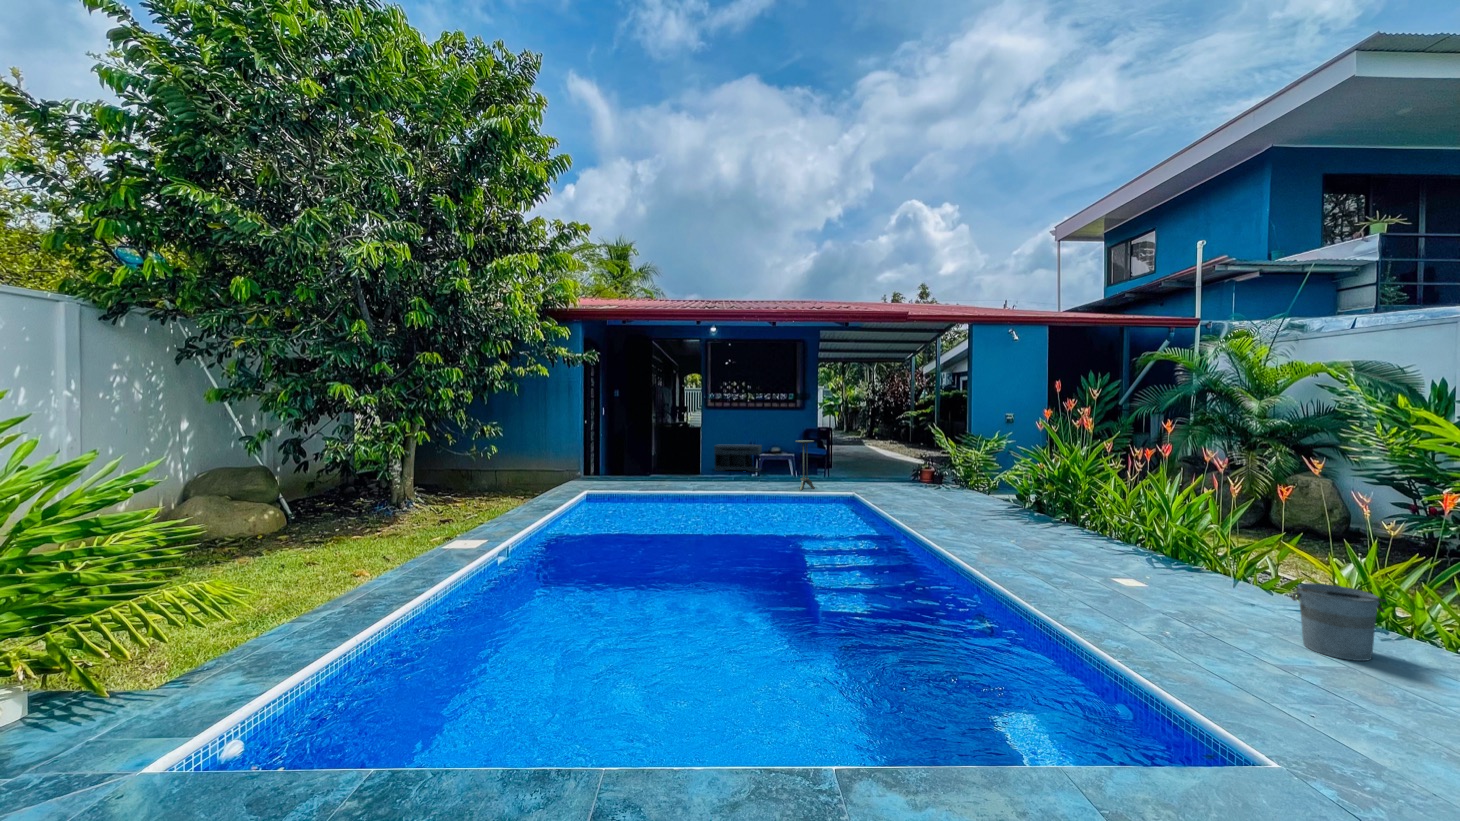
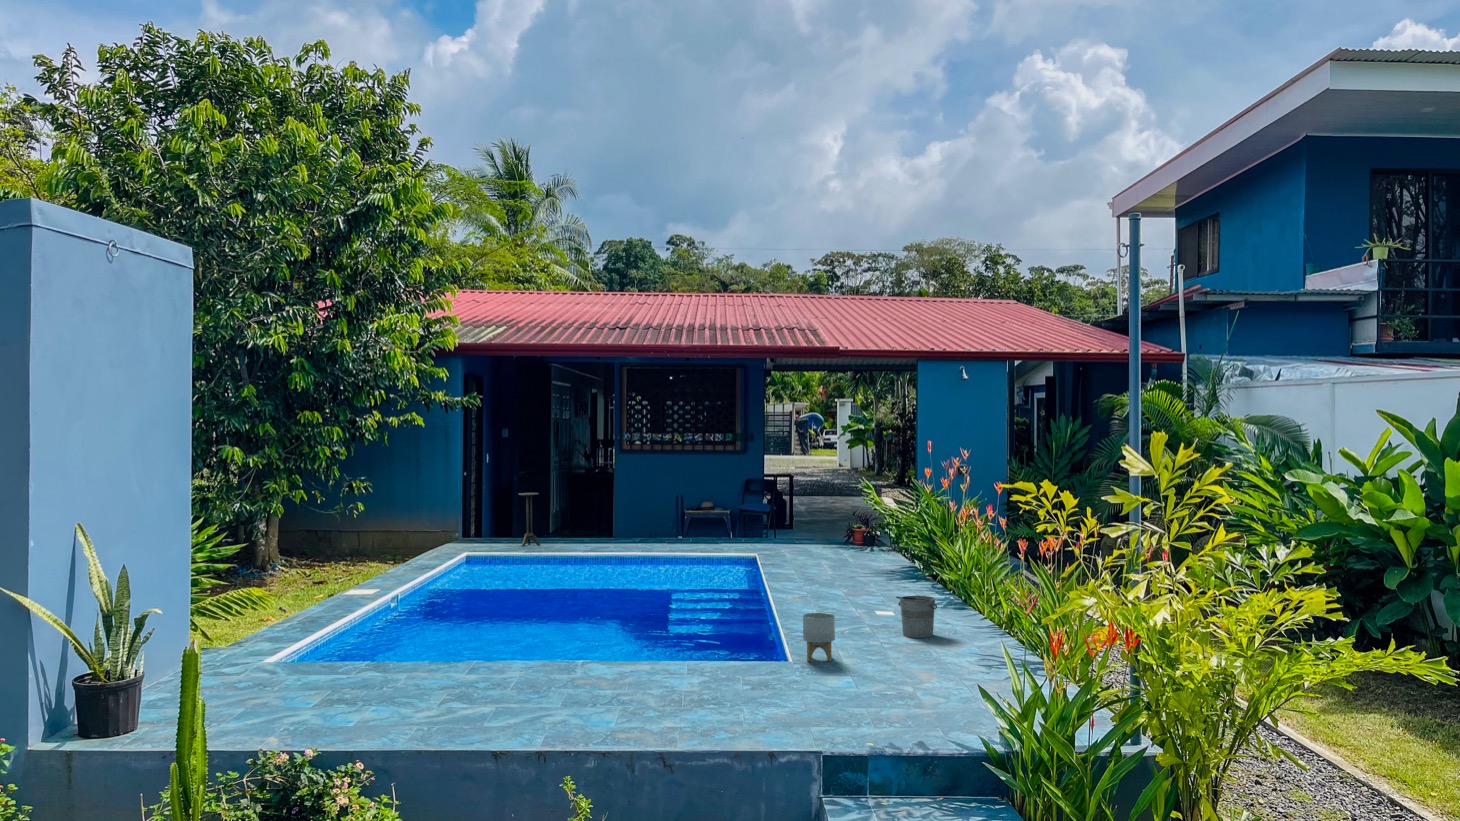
side table: present [795,440,815,490] -> present [519,493,540,546]
bench: present [714,444,762,472] -> none [625,499,686,532]
planter: none [1316,654,1415,776] -> present [803,613,835,662]

